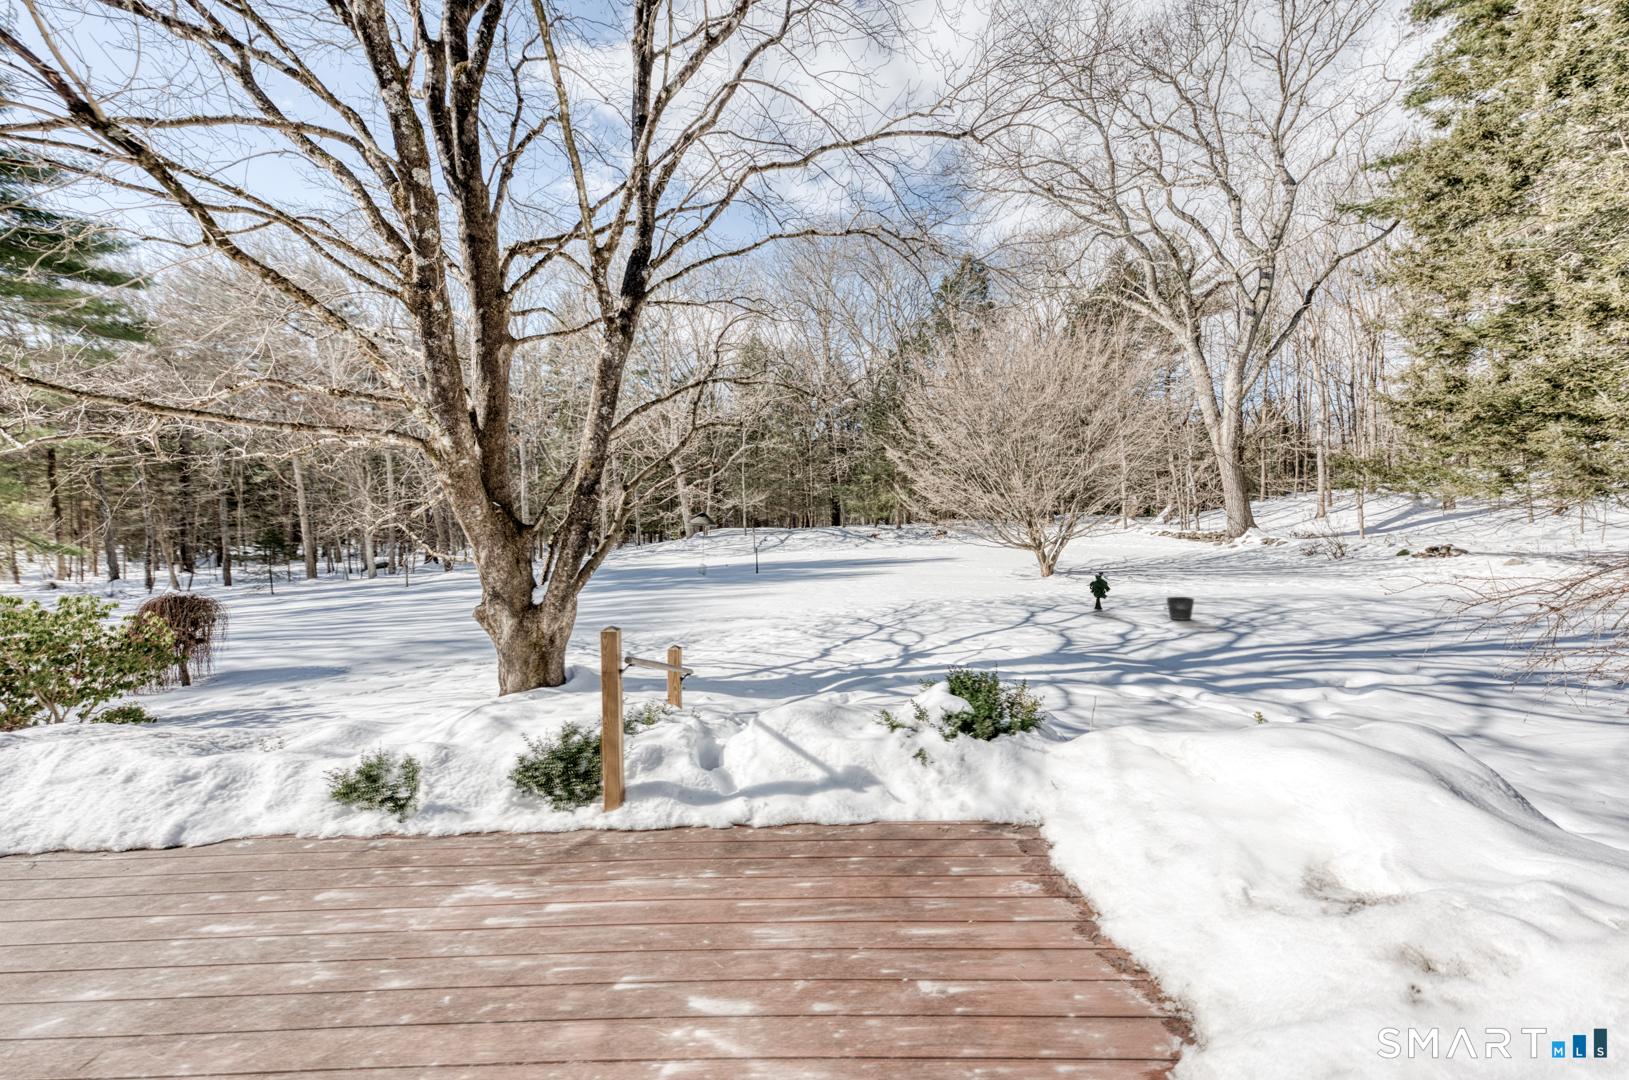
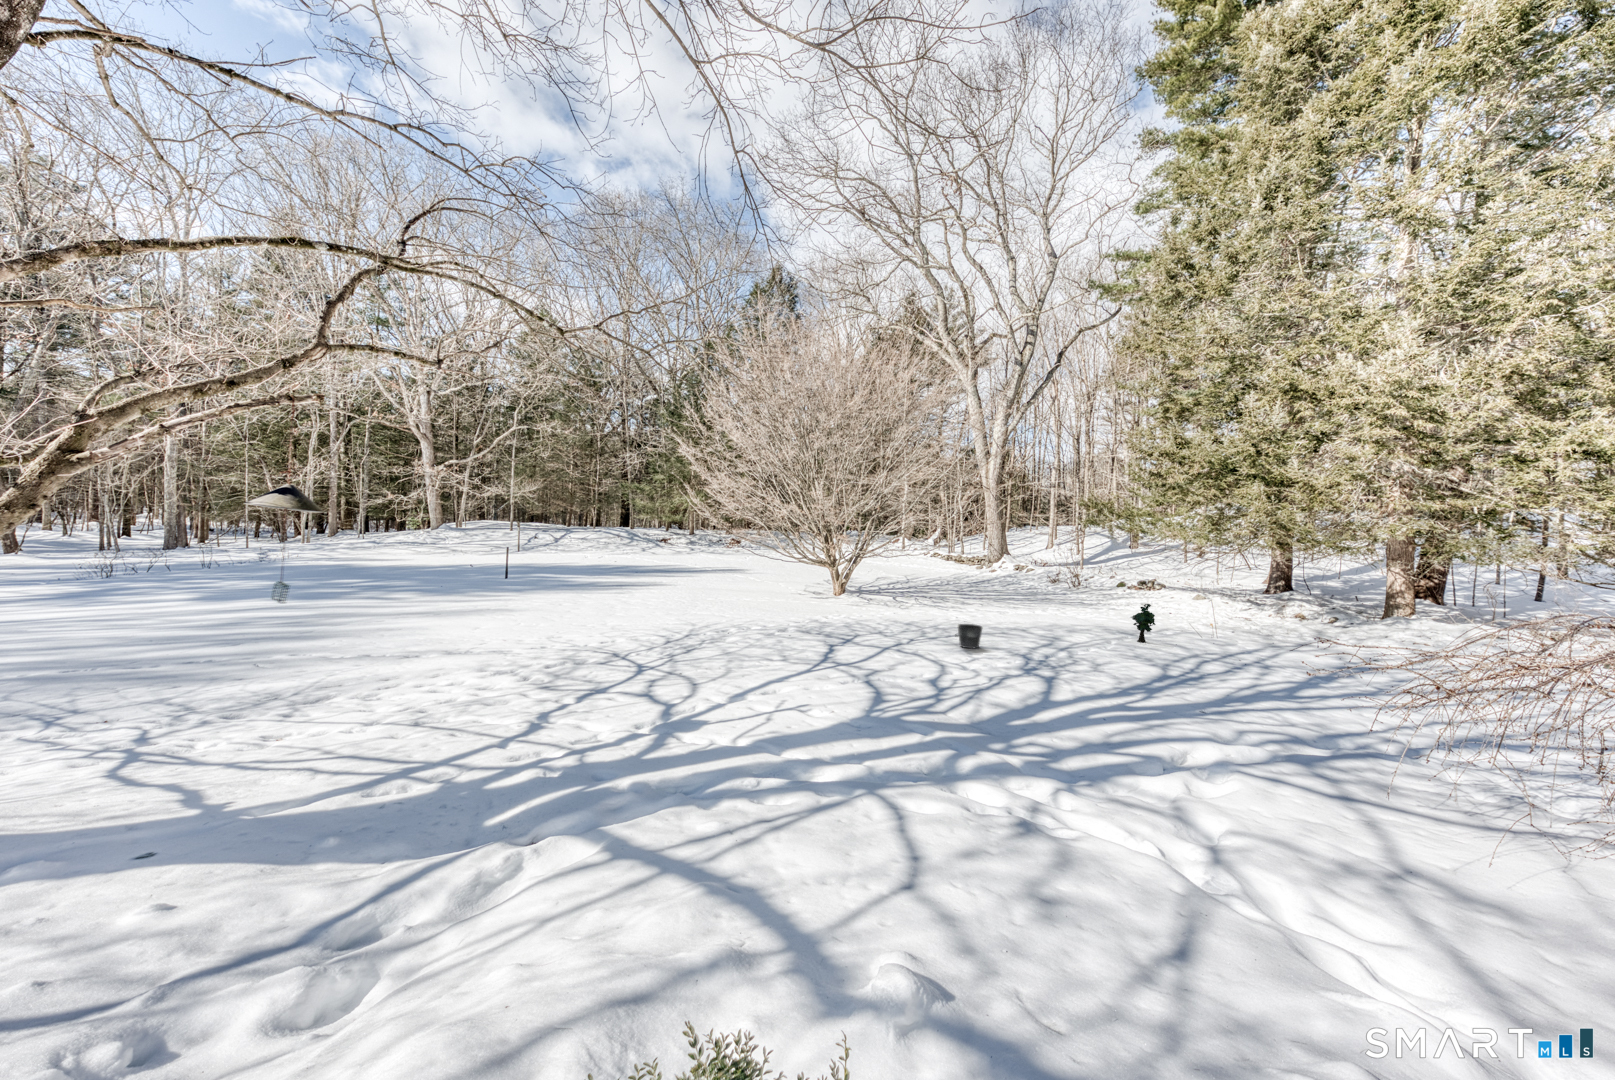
decorative plant: present [1087,572,1110,609] -> present [1131,604,1155,642]

